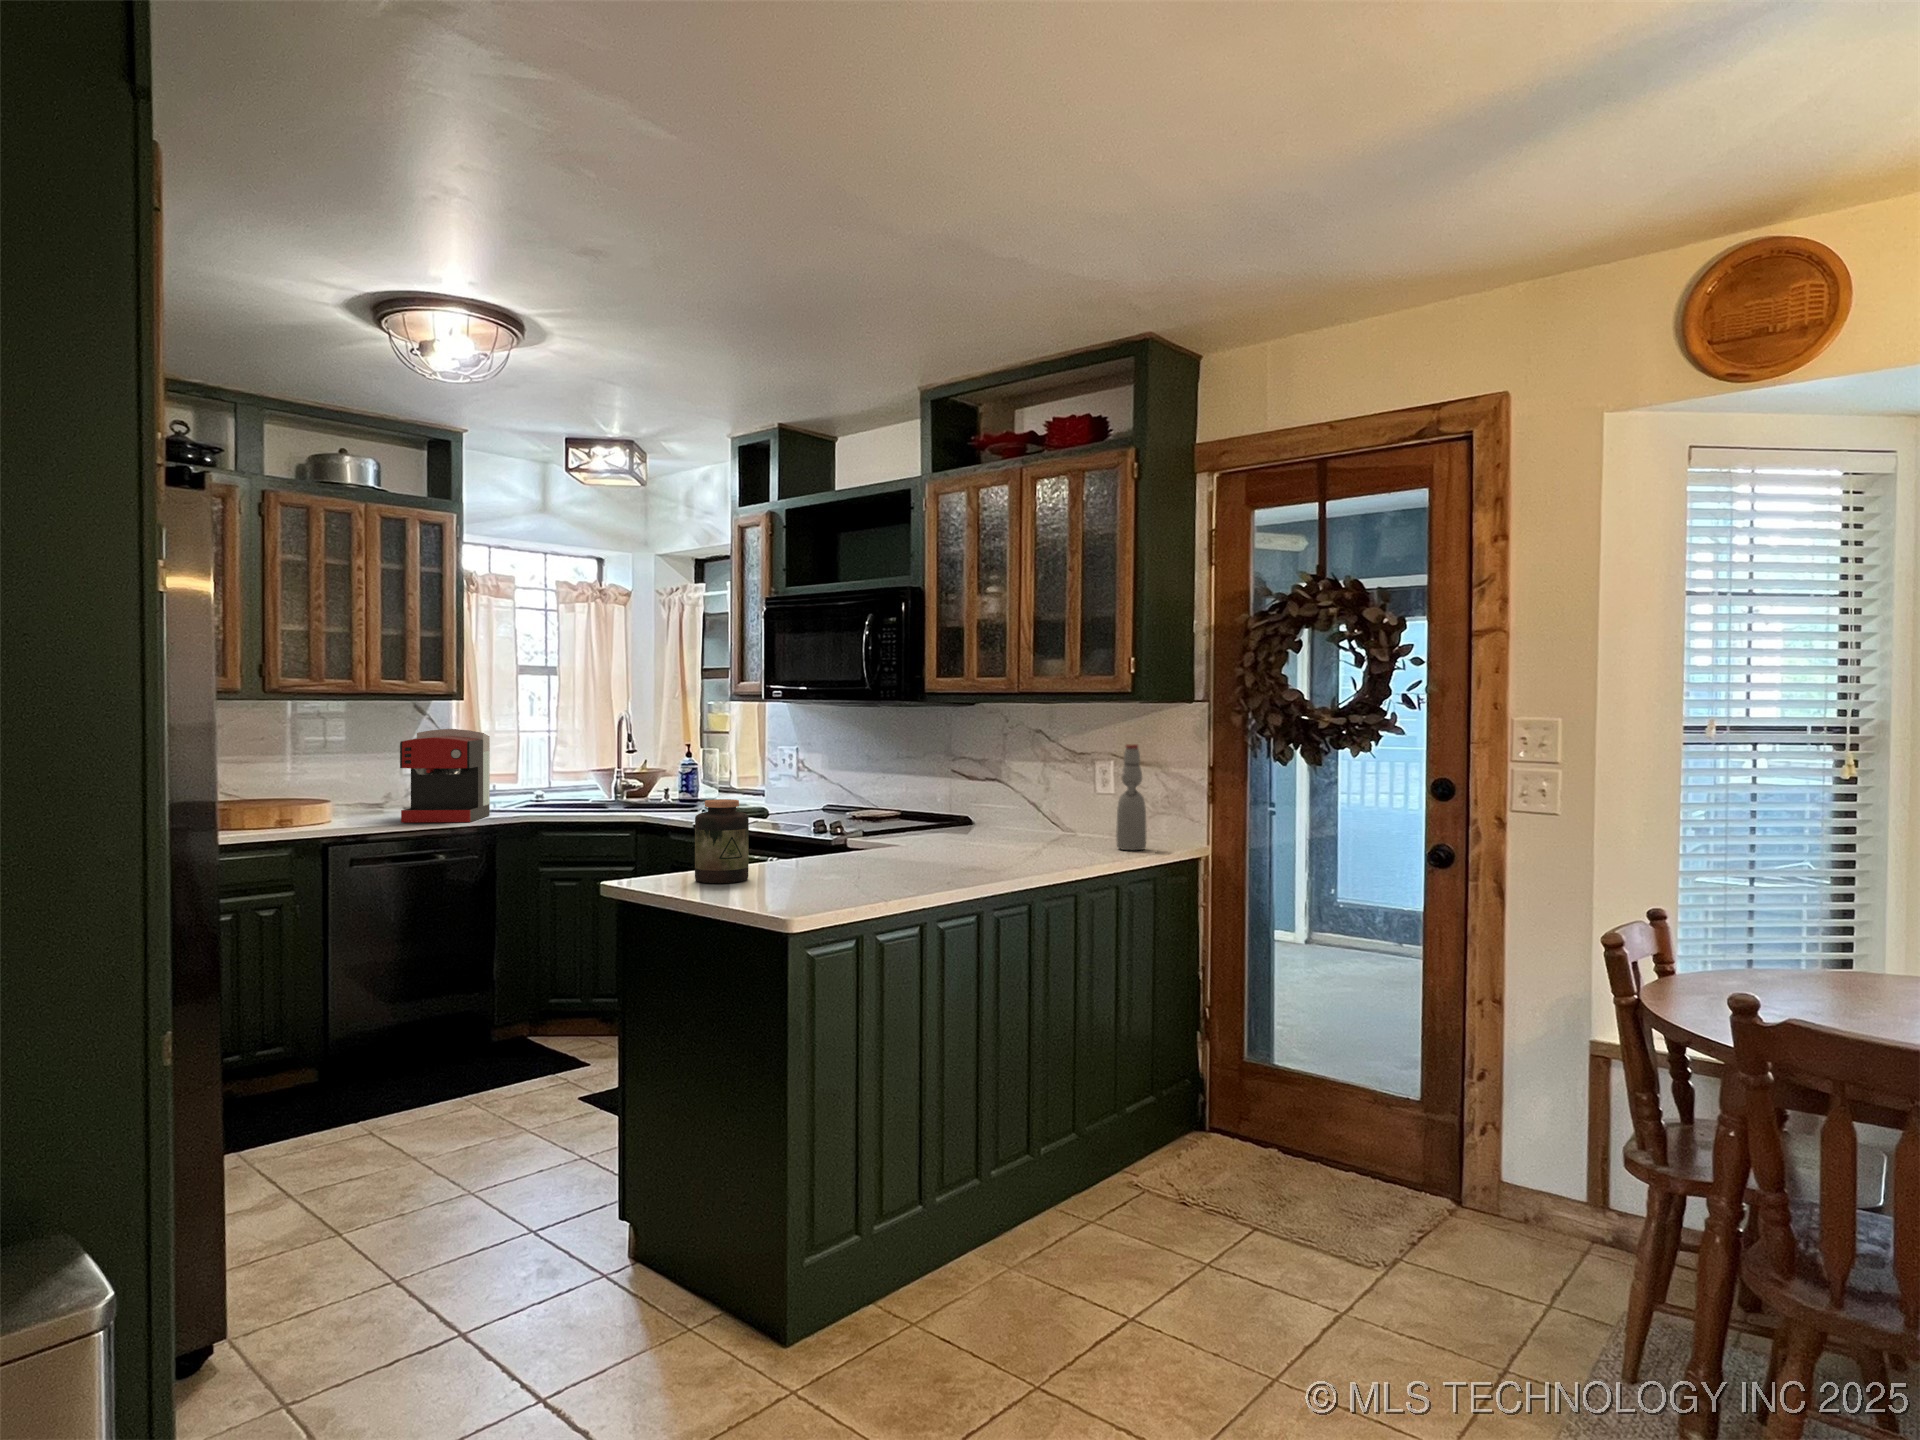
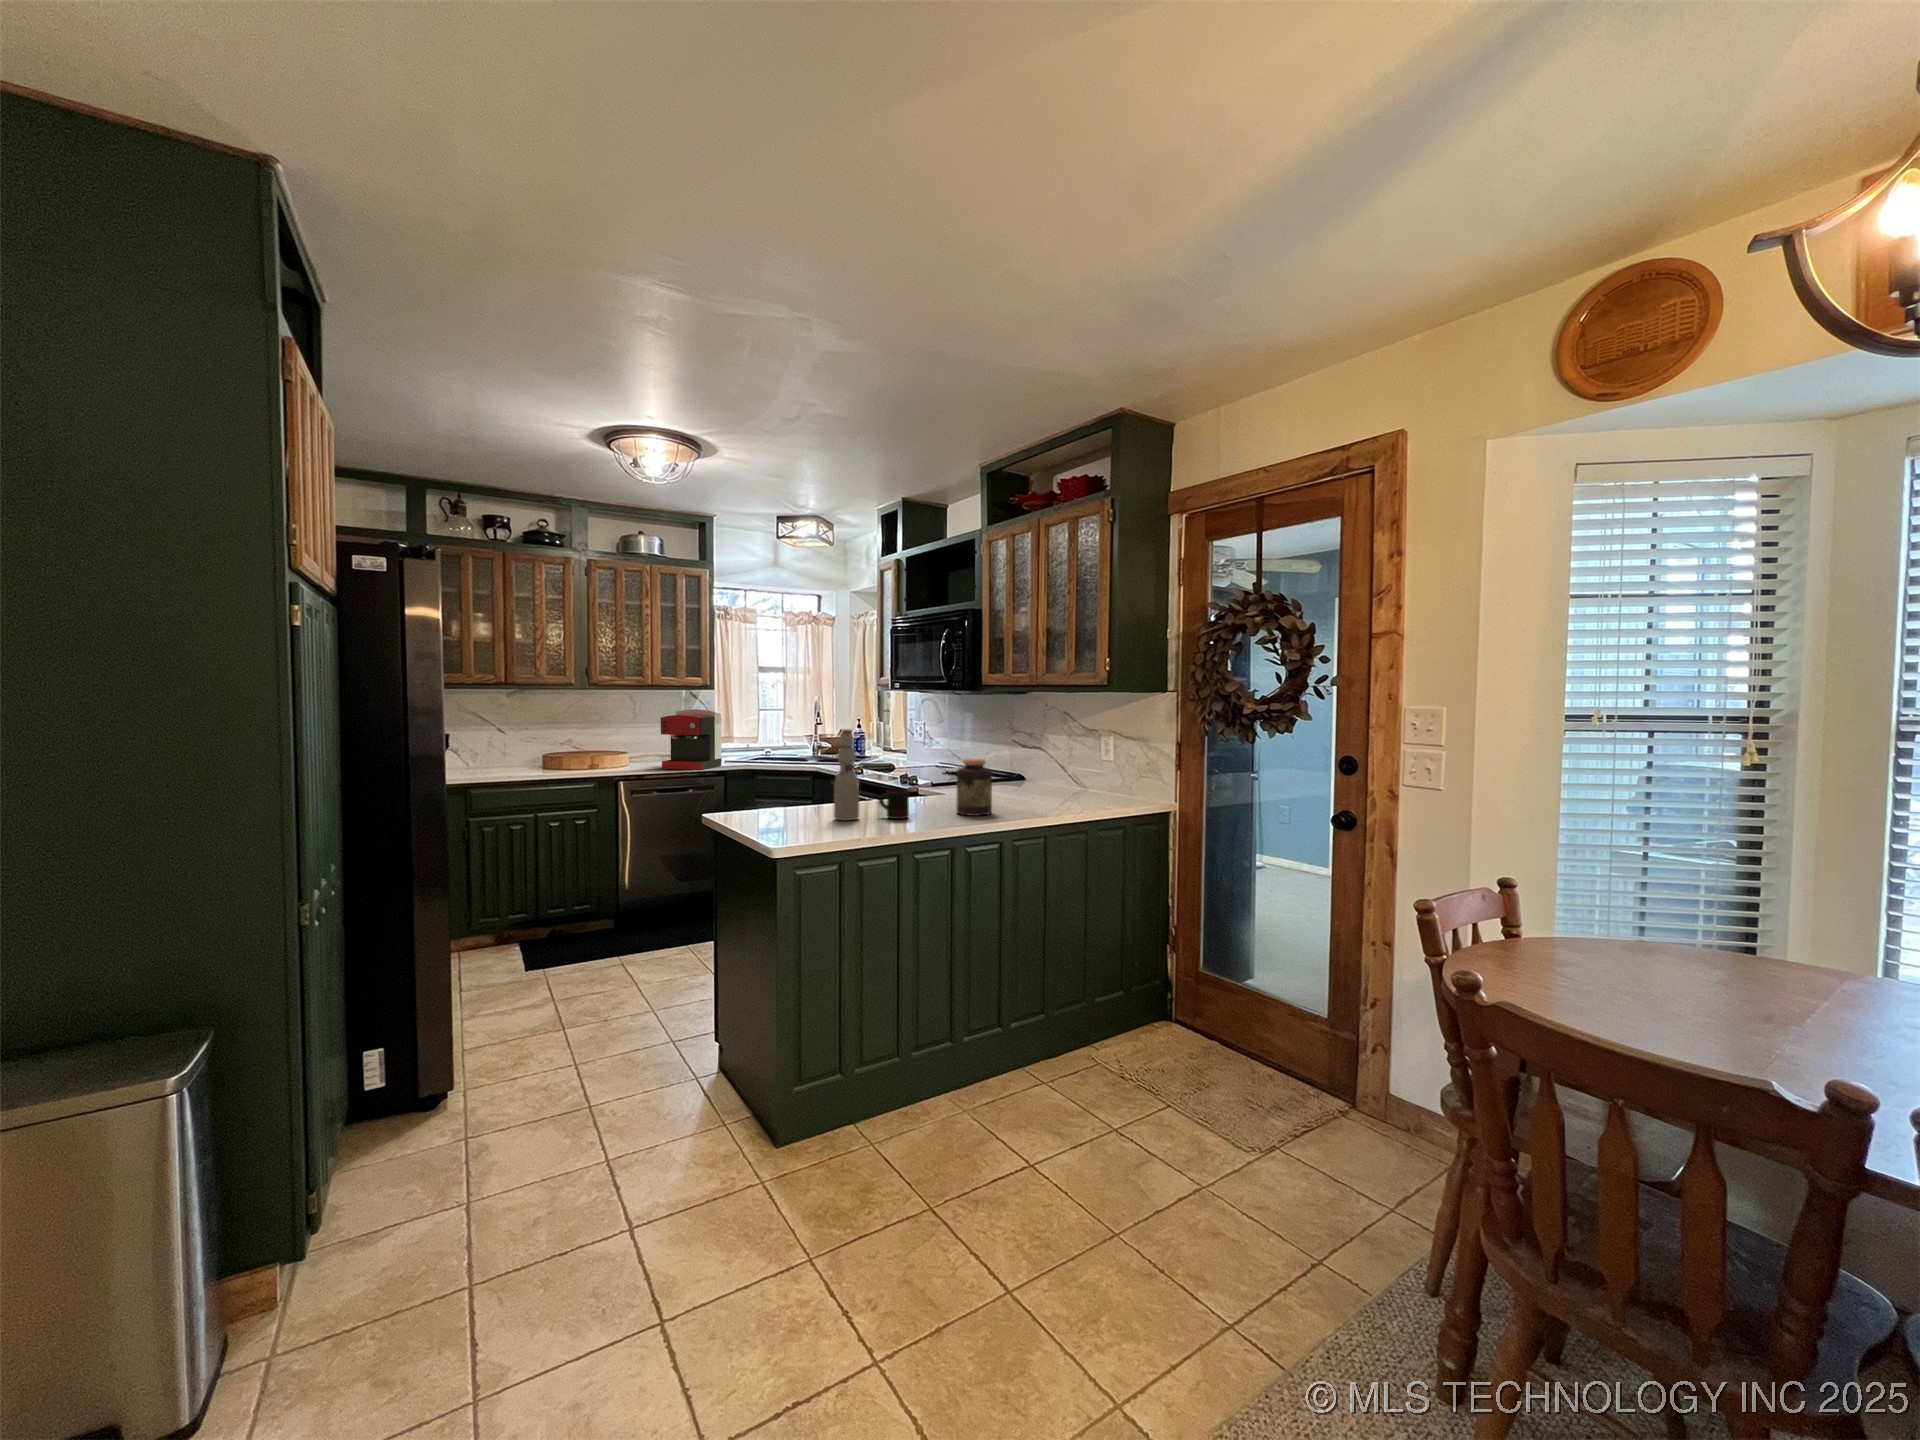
bottle: present [1116,744,1146,850] -> present [834,729,859,821]
jar: present [695,799,749,883] -> present [956,759,992,816]
mug: none [866,835,911,876] -> present [879,789,909,819]

